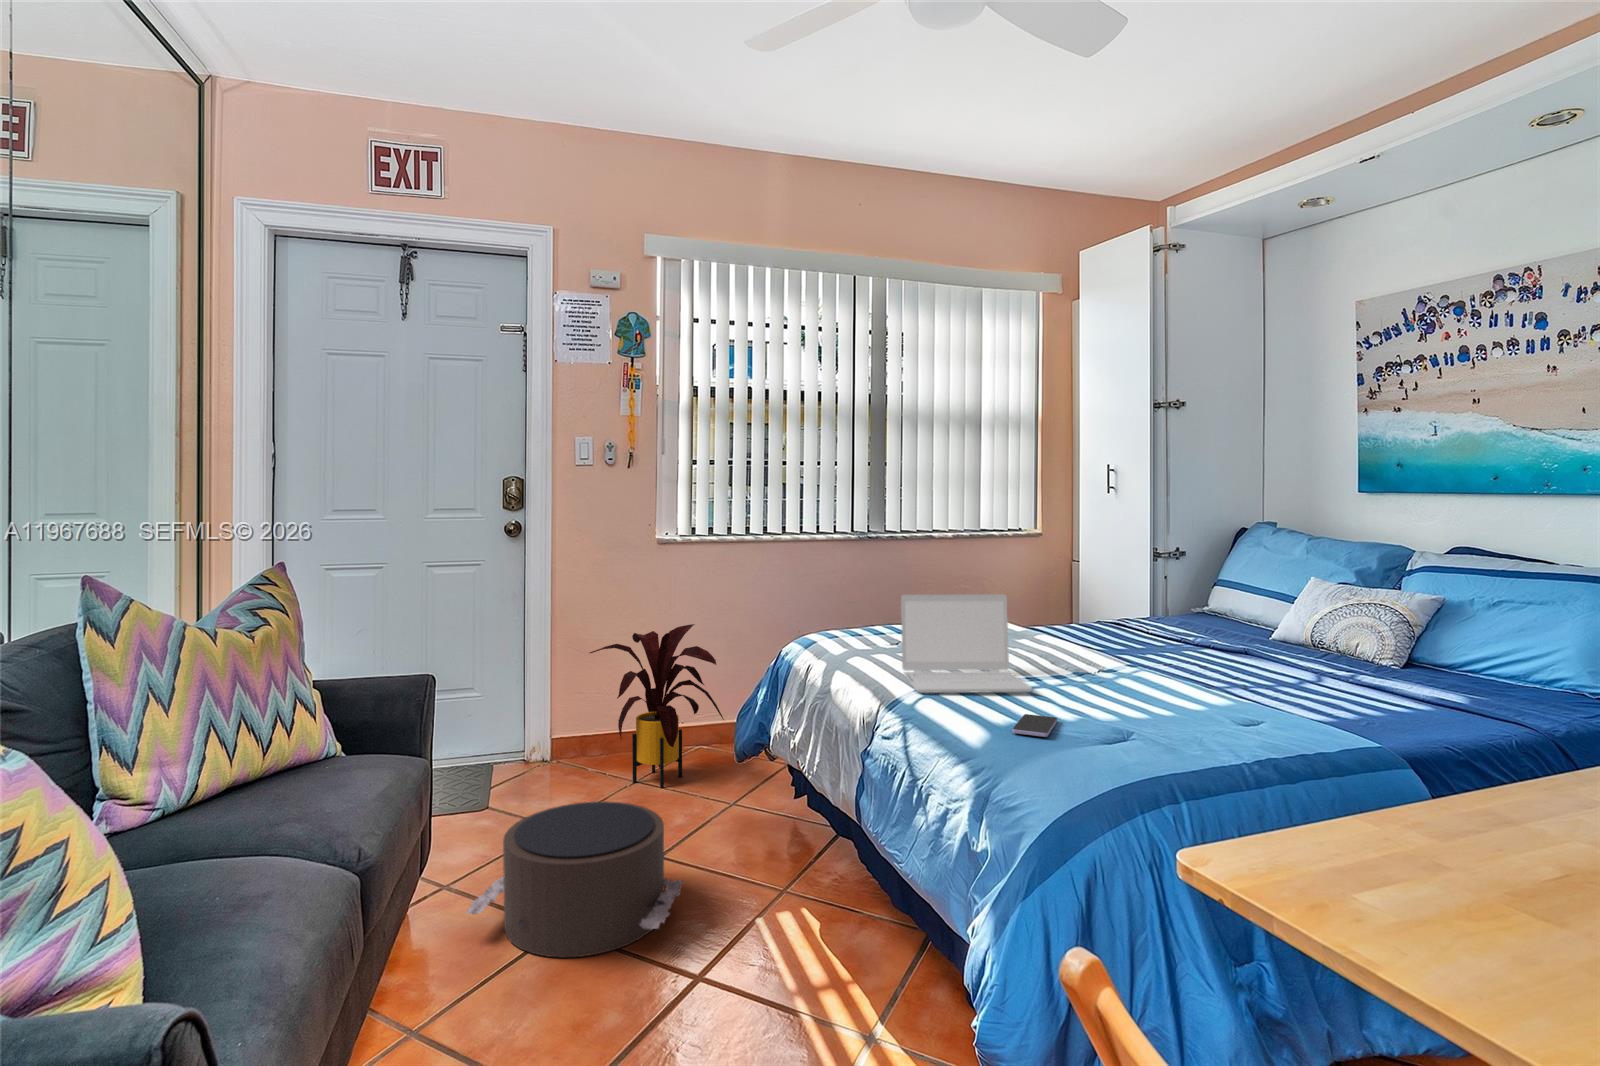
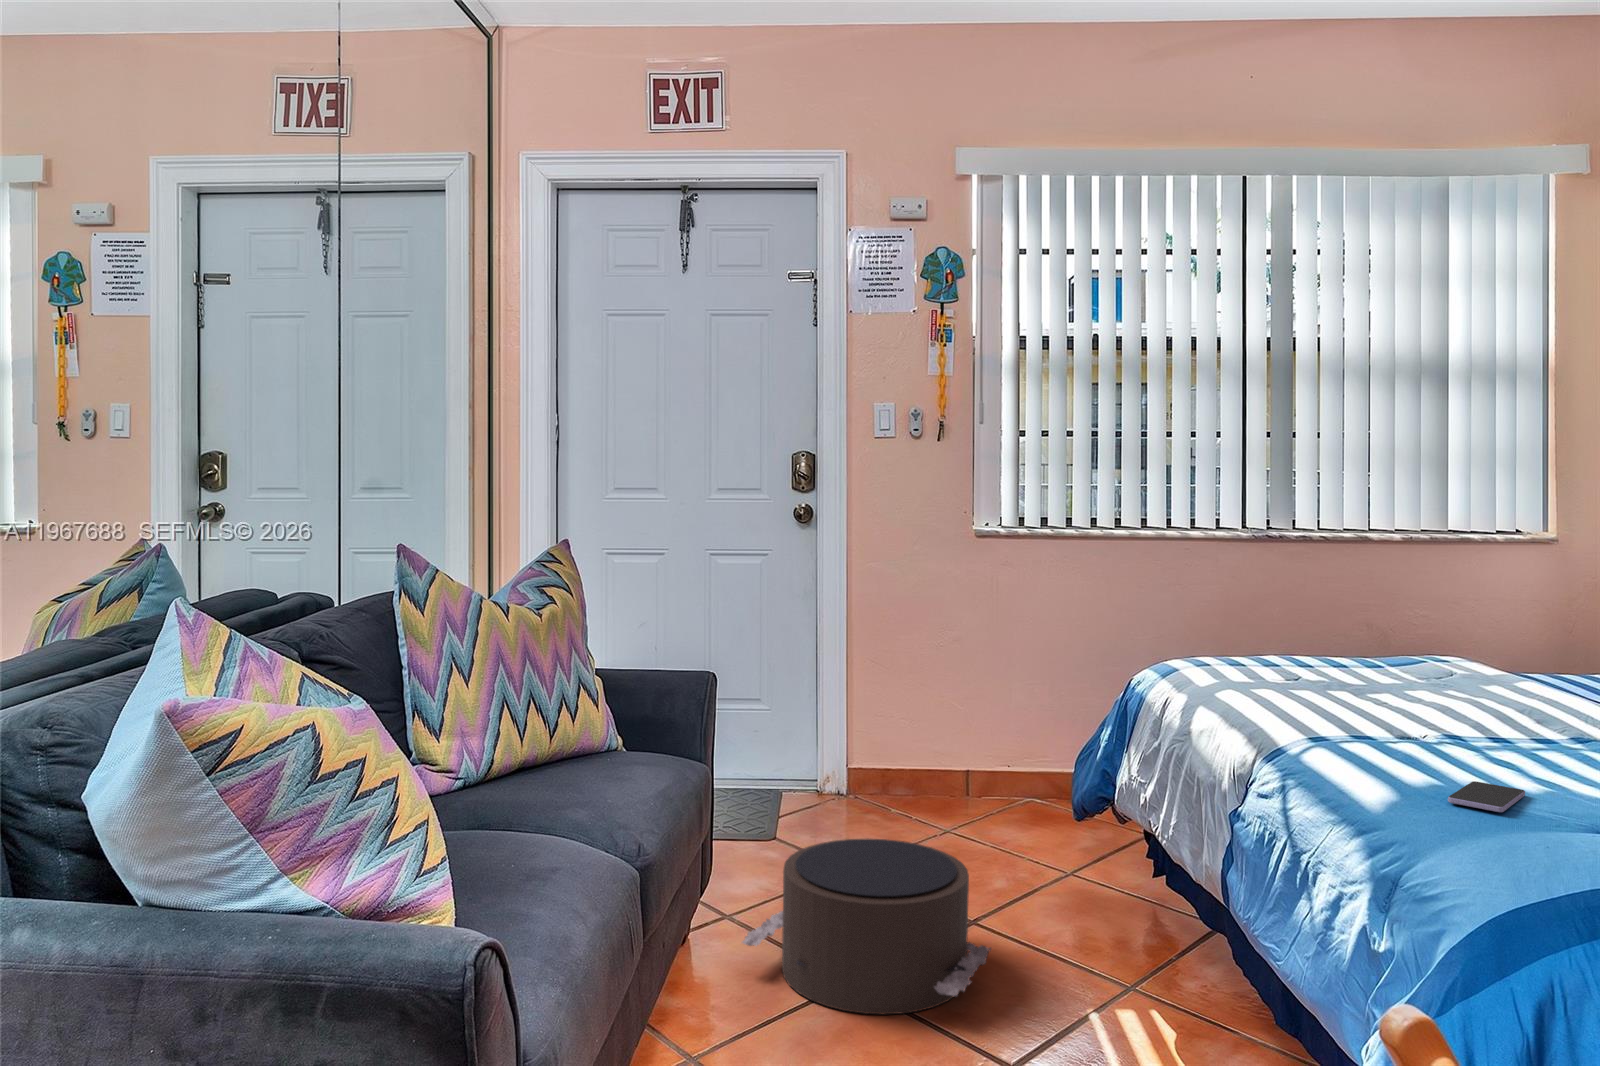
laptop: present [901,594,1032,693] -> none [1296,610,1493,755]
house plant: present [590,624,724,787] -> none [888,640,1055,840]

